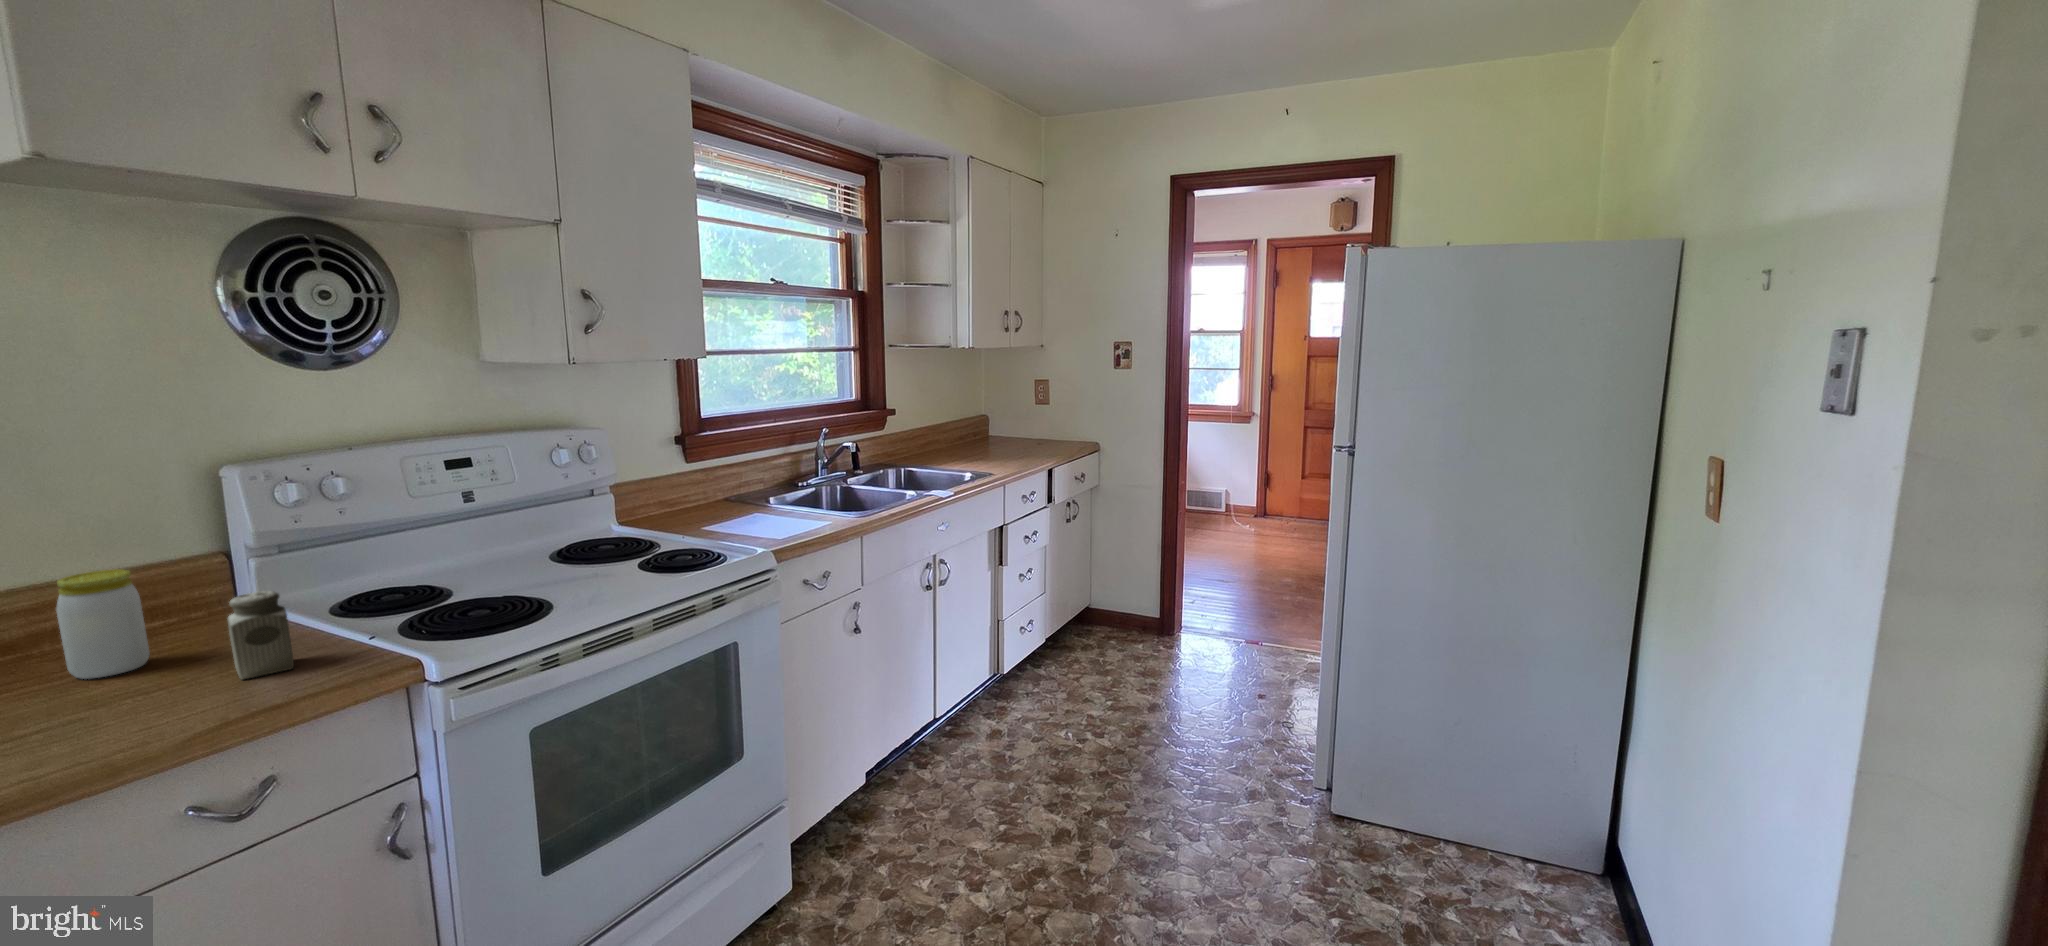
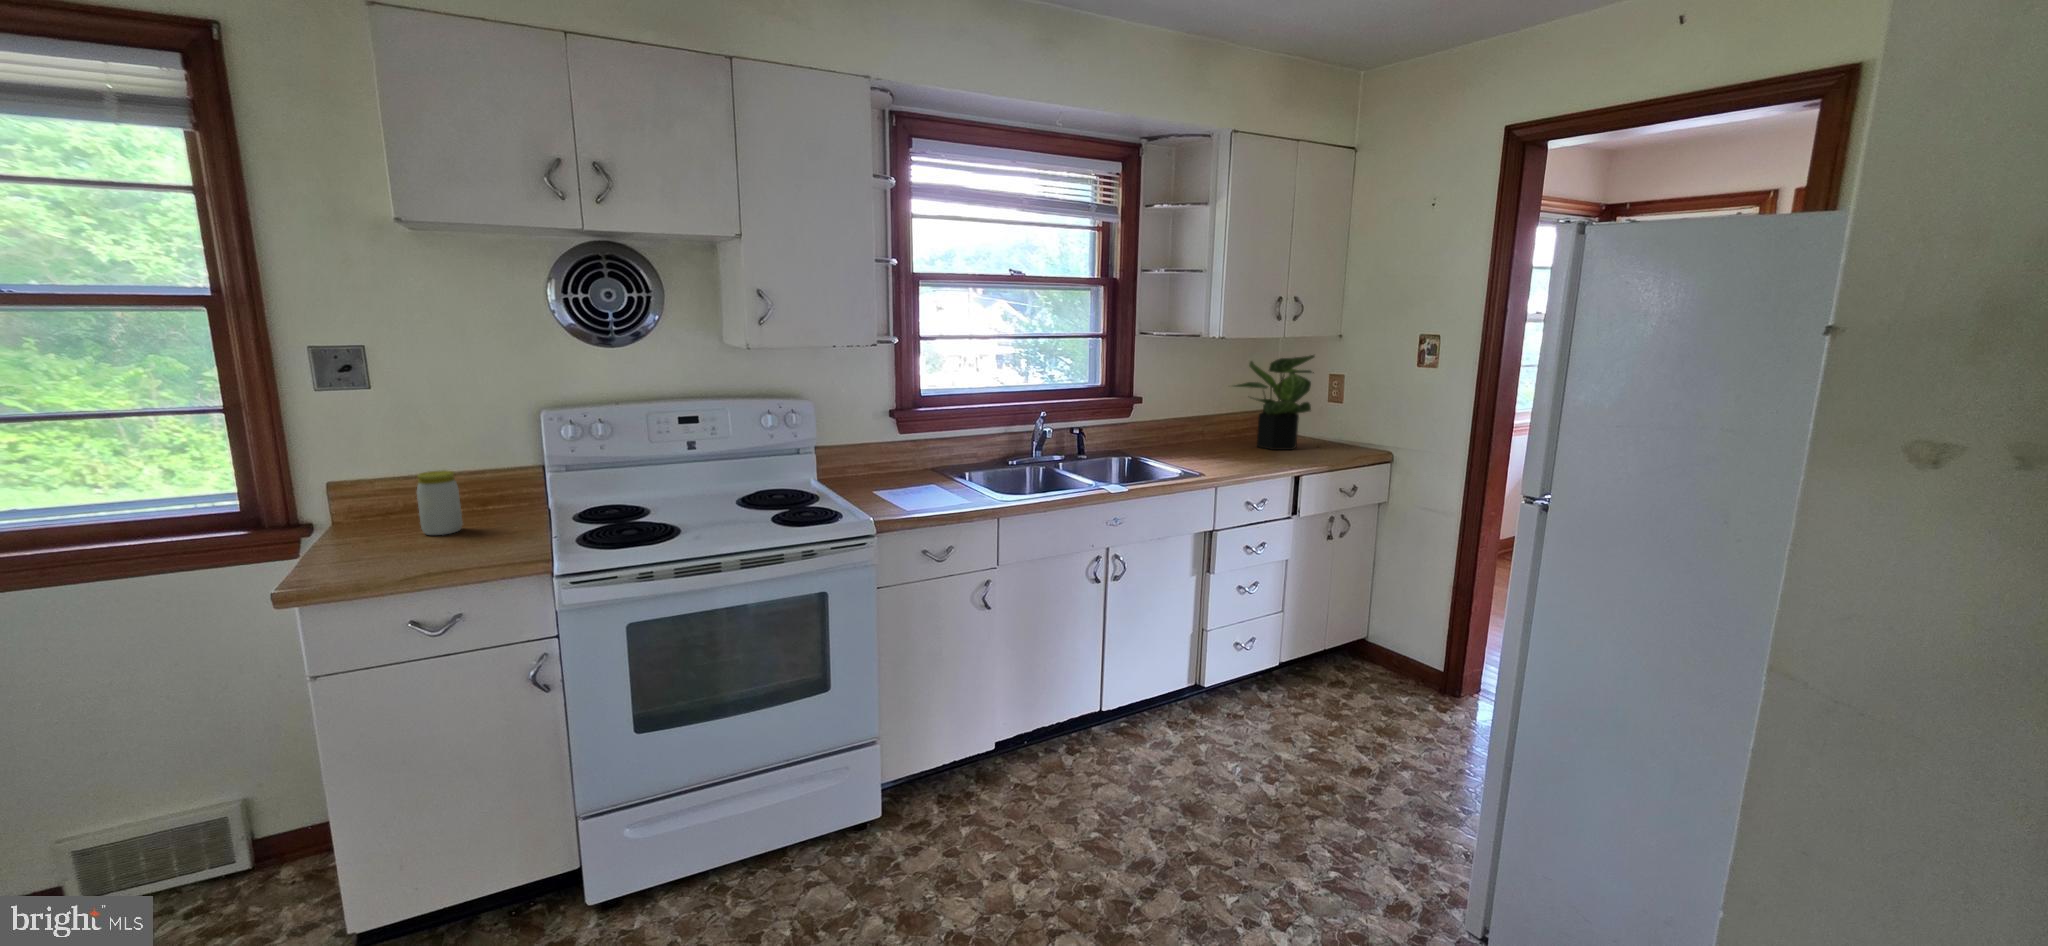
potted plant: none [955,361,1042,449] -> present [1235,355,1314,450]
salt shaker: present [228,591,294,679] -> none [467,496,510,551]

